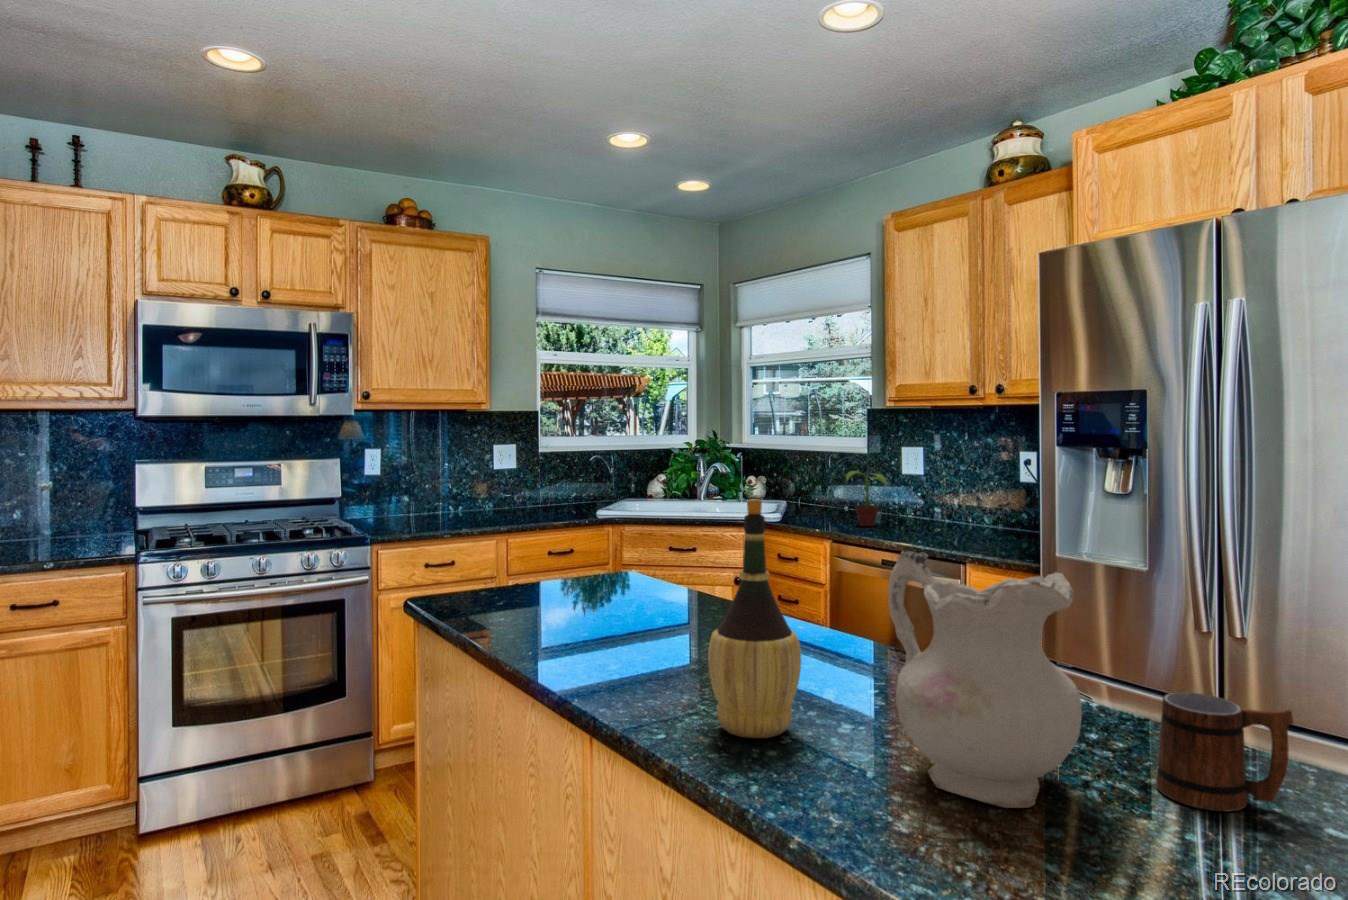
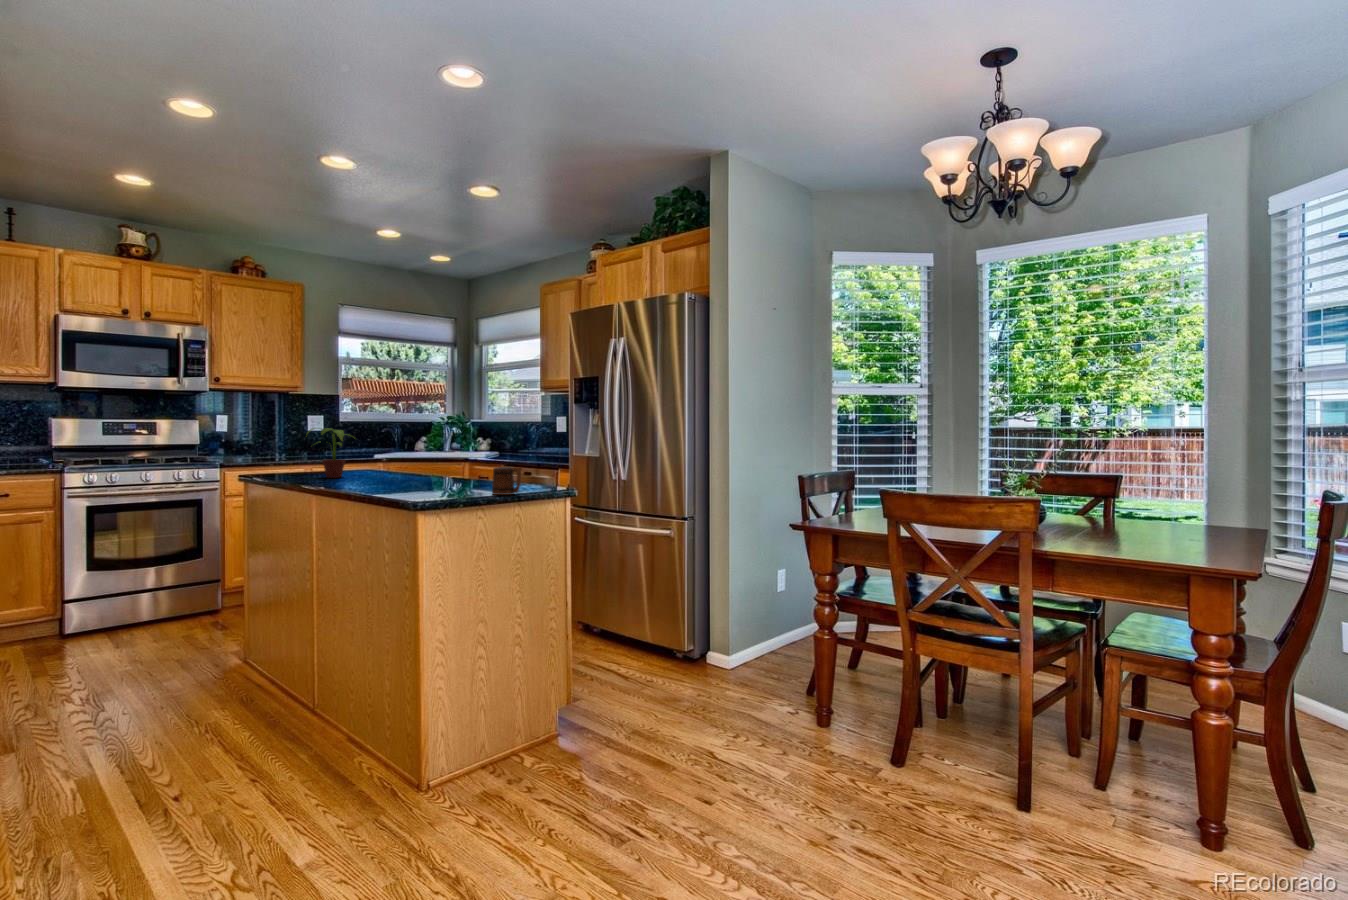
potted plant: present [845,471,887,526] -> present [307,428,353,478]
wine bottle: present [708,499,801,738] -> none [362,412,396,490]
ceramic pitcher: present [889,551,1082,808] -> none [415,426,470,495]

